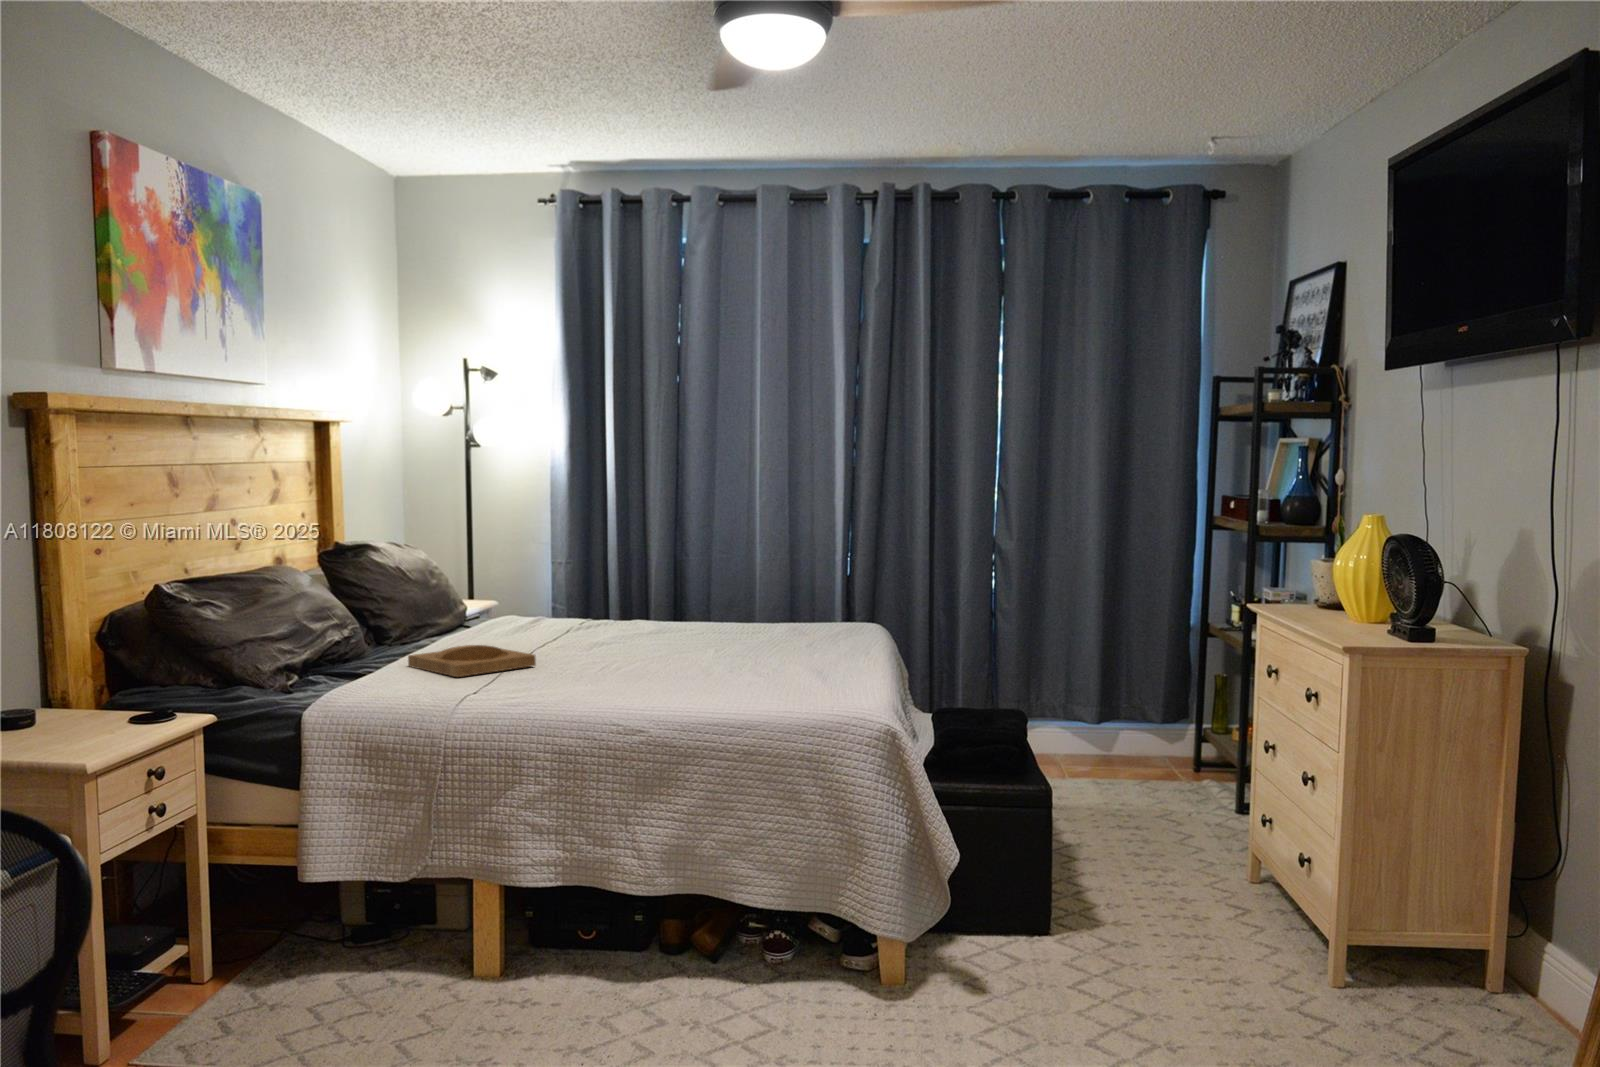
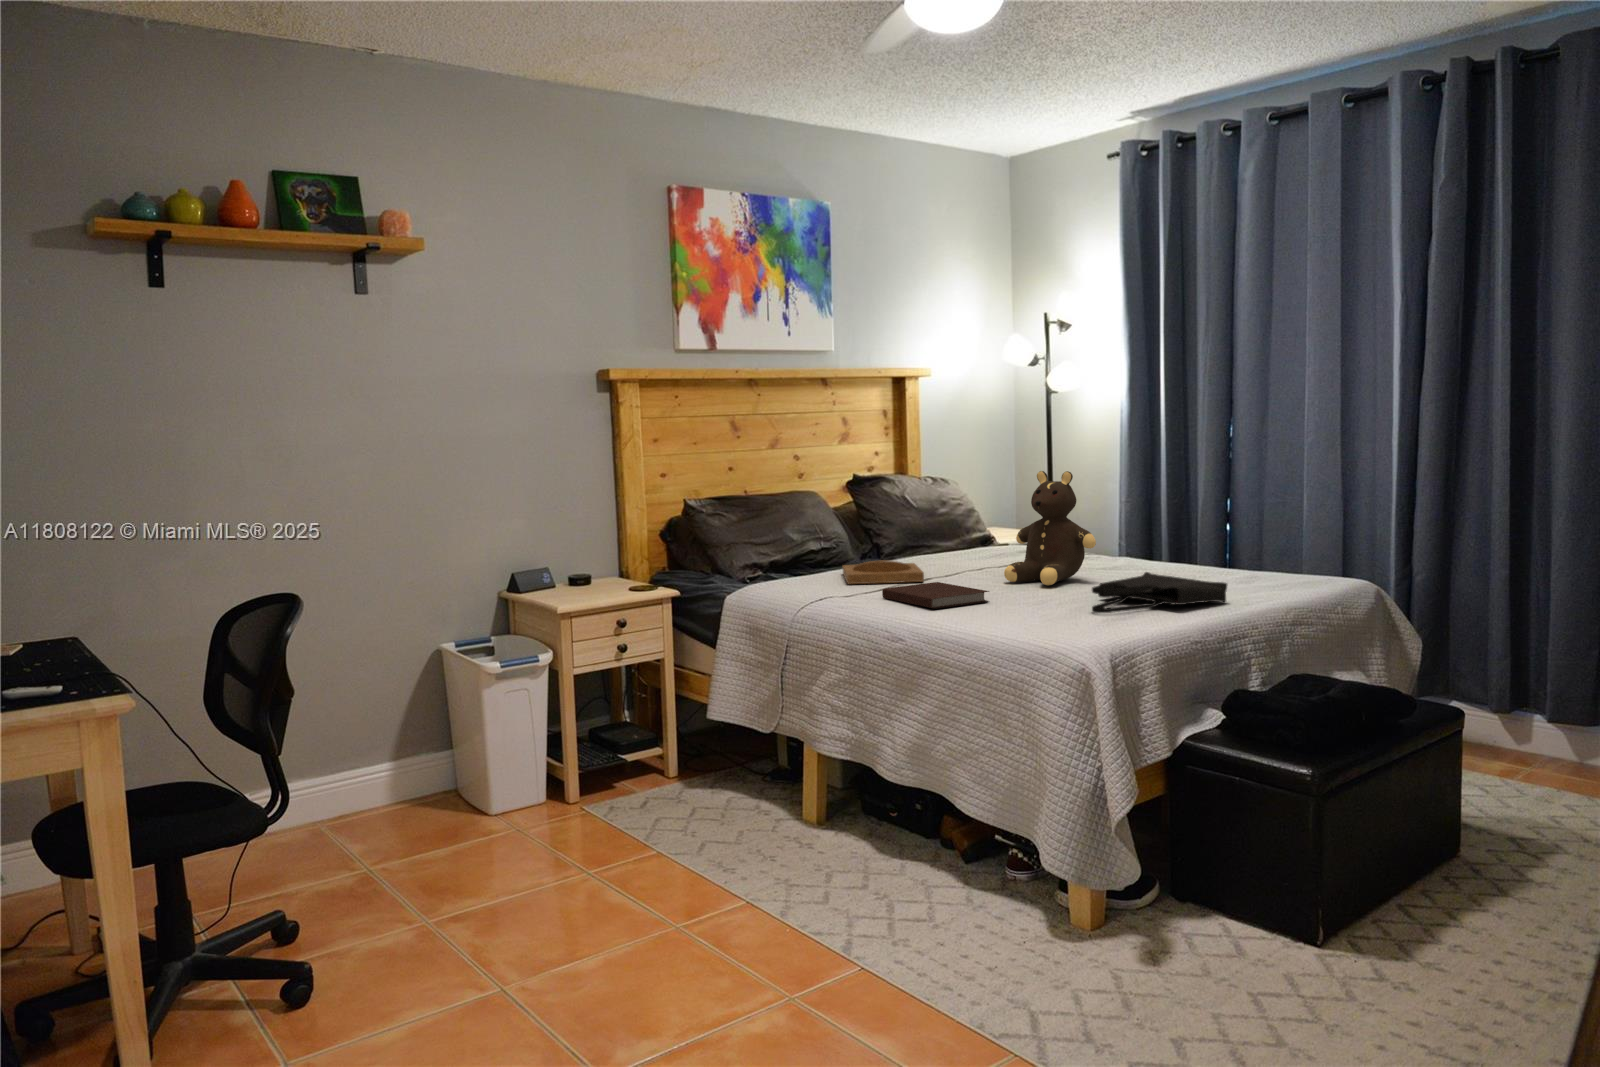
teddy bear: none [606,535,703,657] -> present [1004,471,1096,585]
tote bag: none [752,635,858,679] -> present [1092,572,1227,613]
notebook: none [545,664,665,693] -> present [882,582,989,609]

